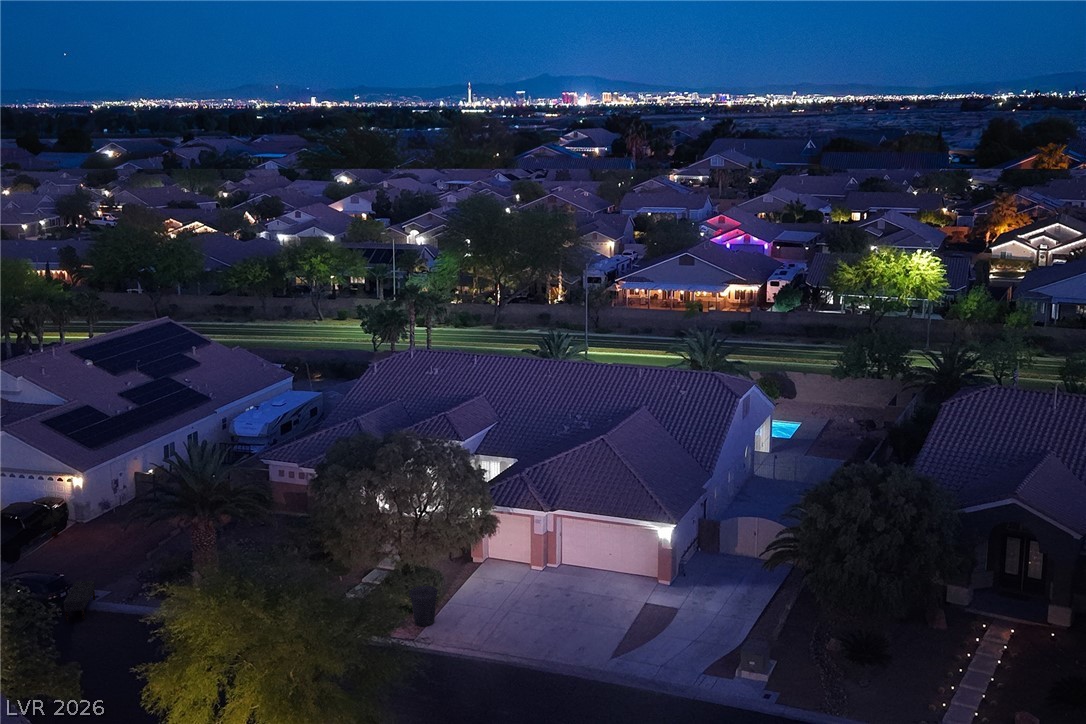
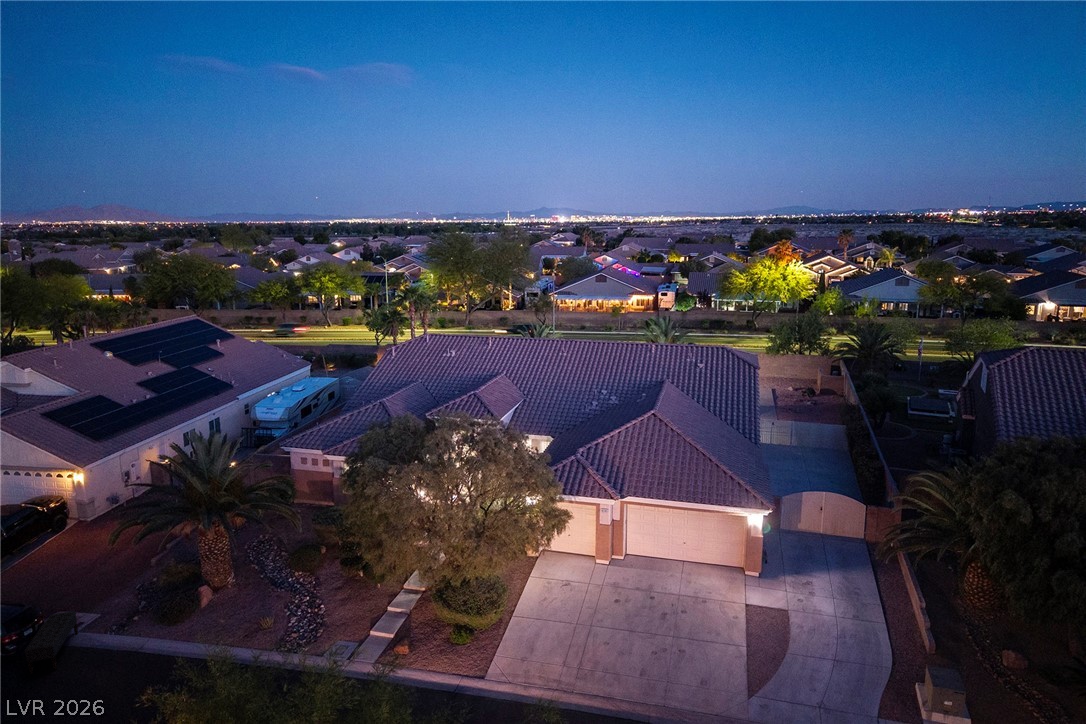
potted tree: present [43,507,64,537] -> none [29,508,59,544]
trash can: present [409,586,438,627] -> none [480,599,515,651]

